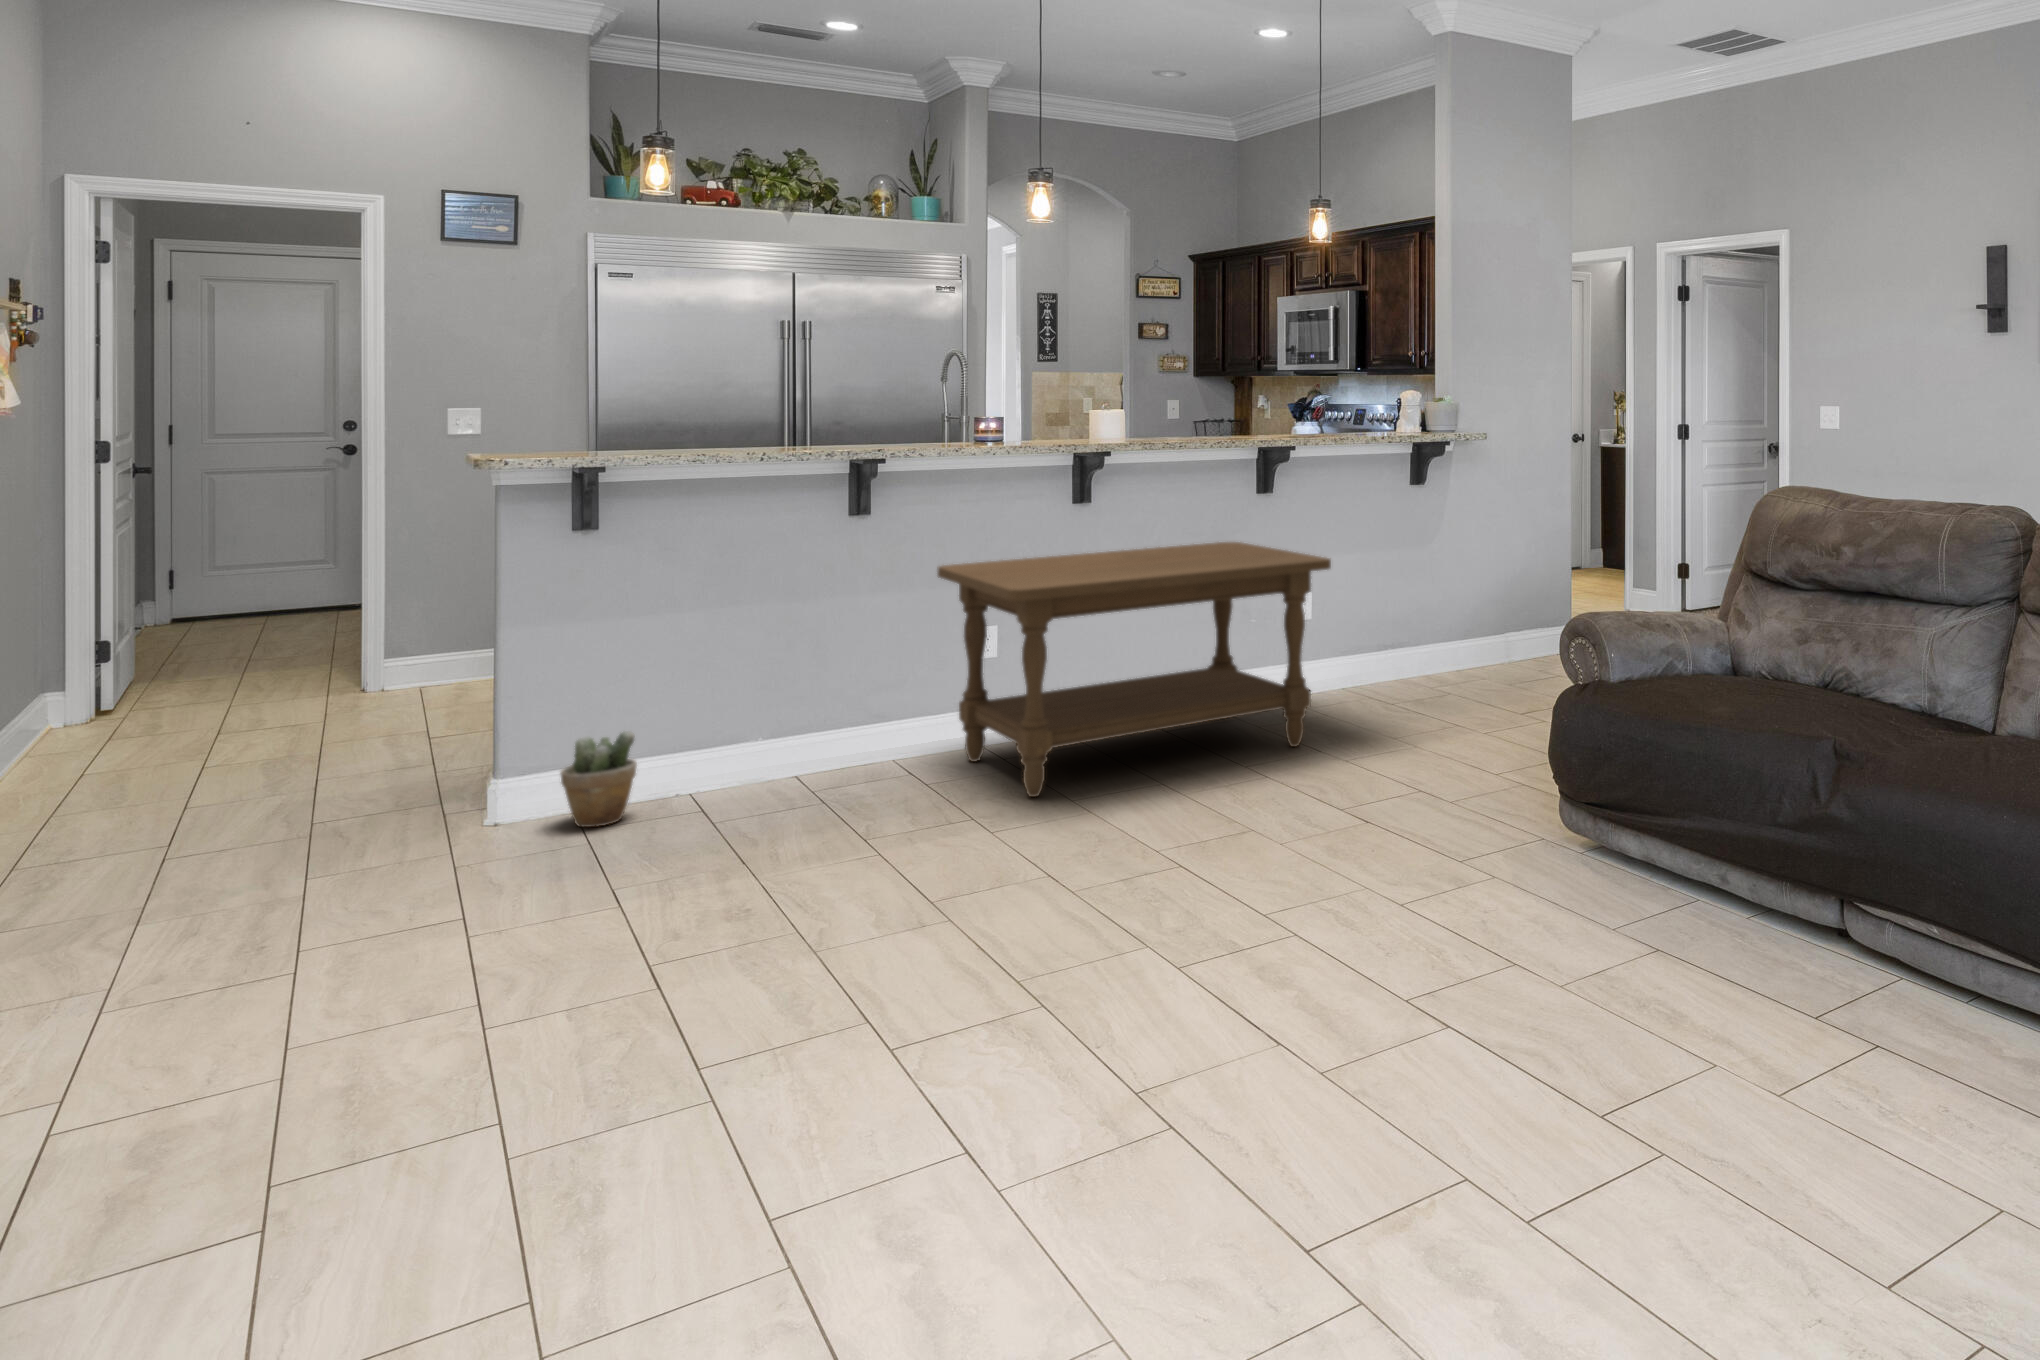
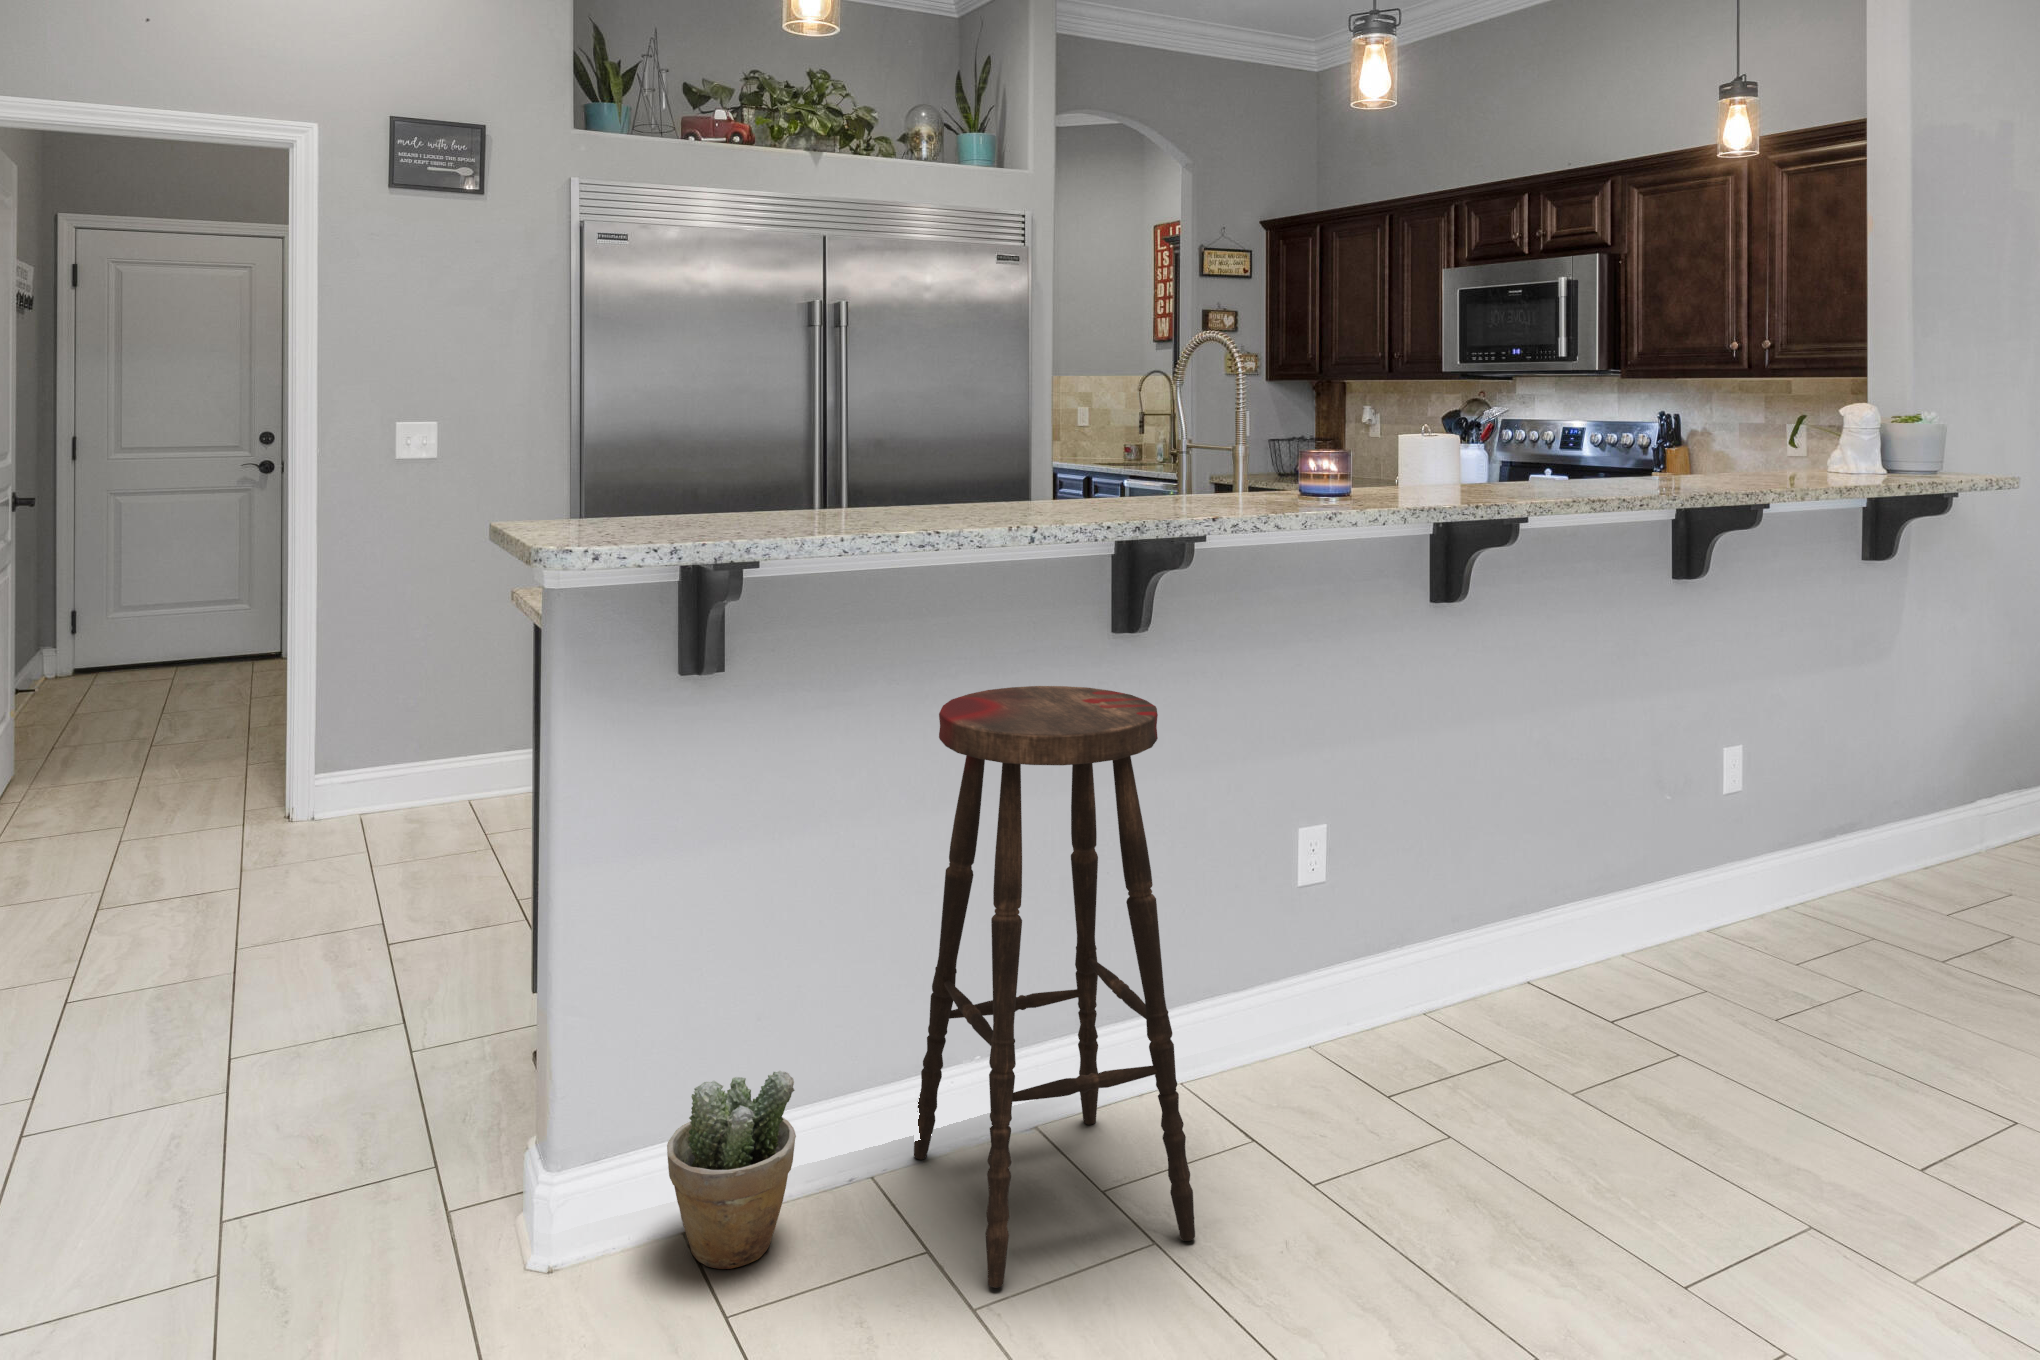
bar stool: none [723,539,856,823] -> present [914,686,1195,1288]
coffee table: present [937,542,1331,797] -> none [1241,671,1970,1242]

